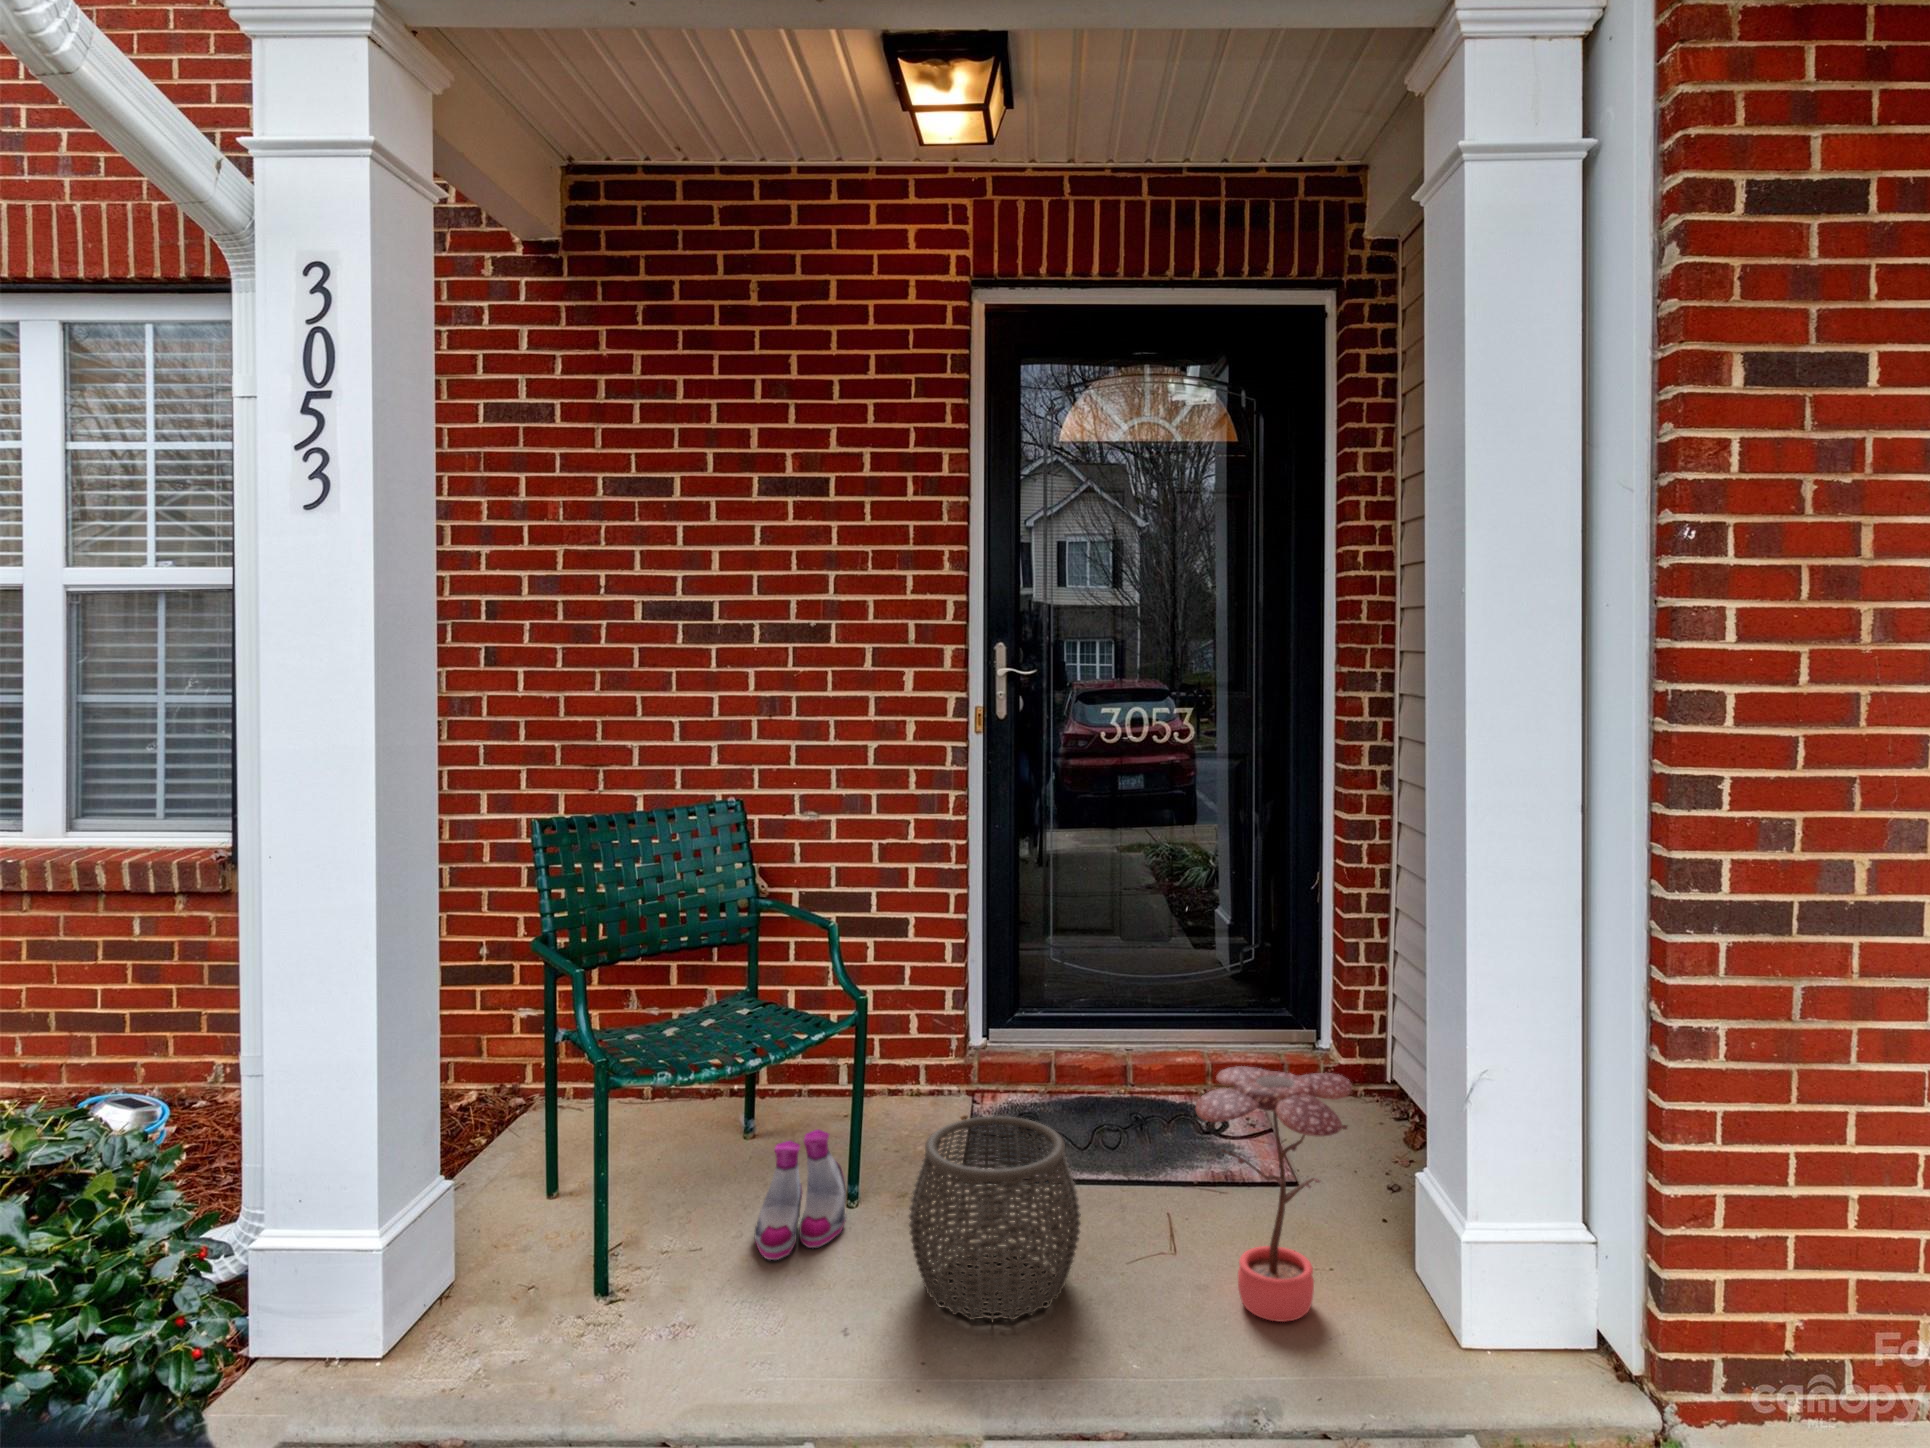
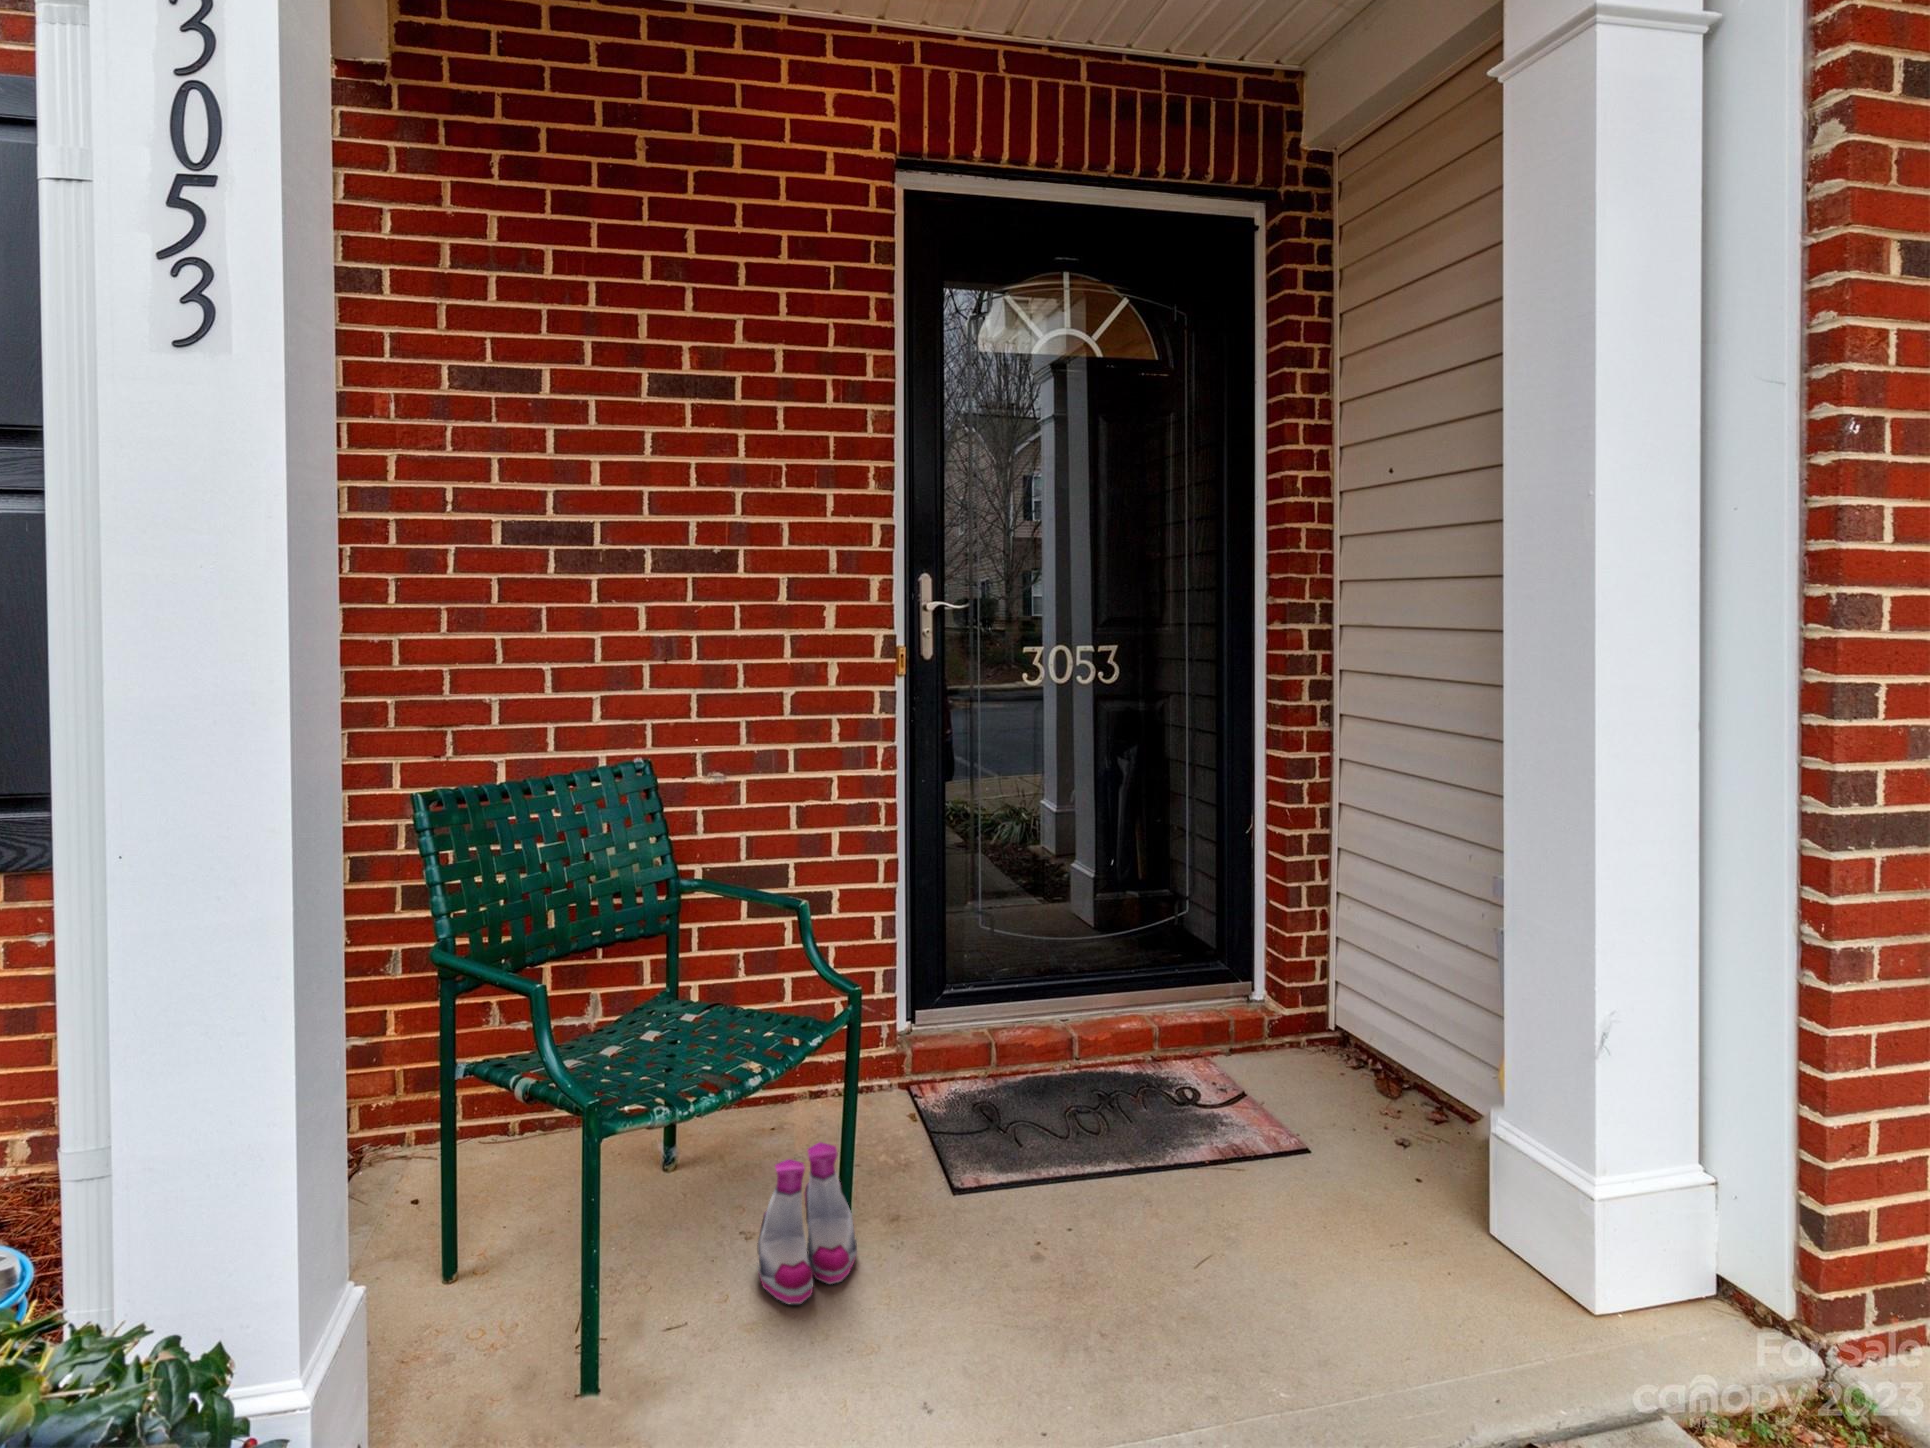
potted plant: present [1196,1066,1352,1322] -> none [1294,1027,1479,1303]
woven basket: present [909,1116,1081,1321] -> none [972,1106,1174,1347]

